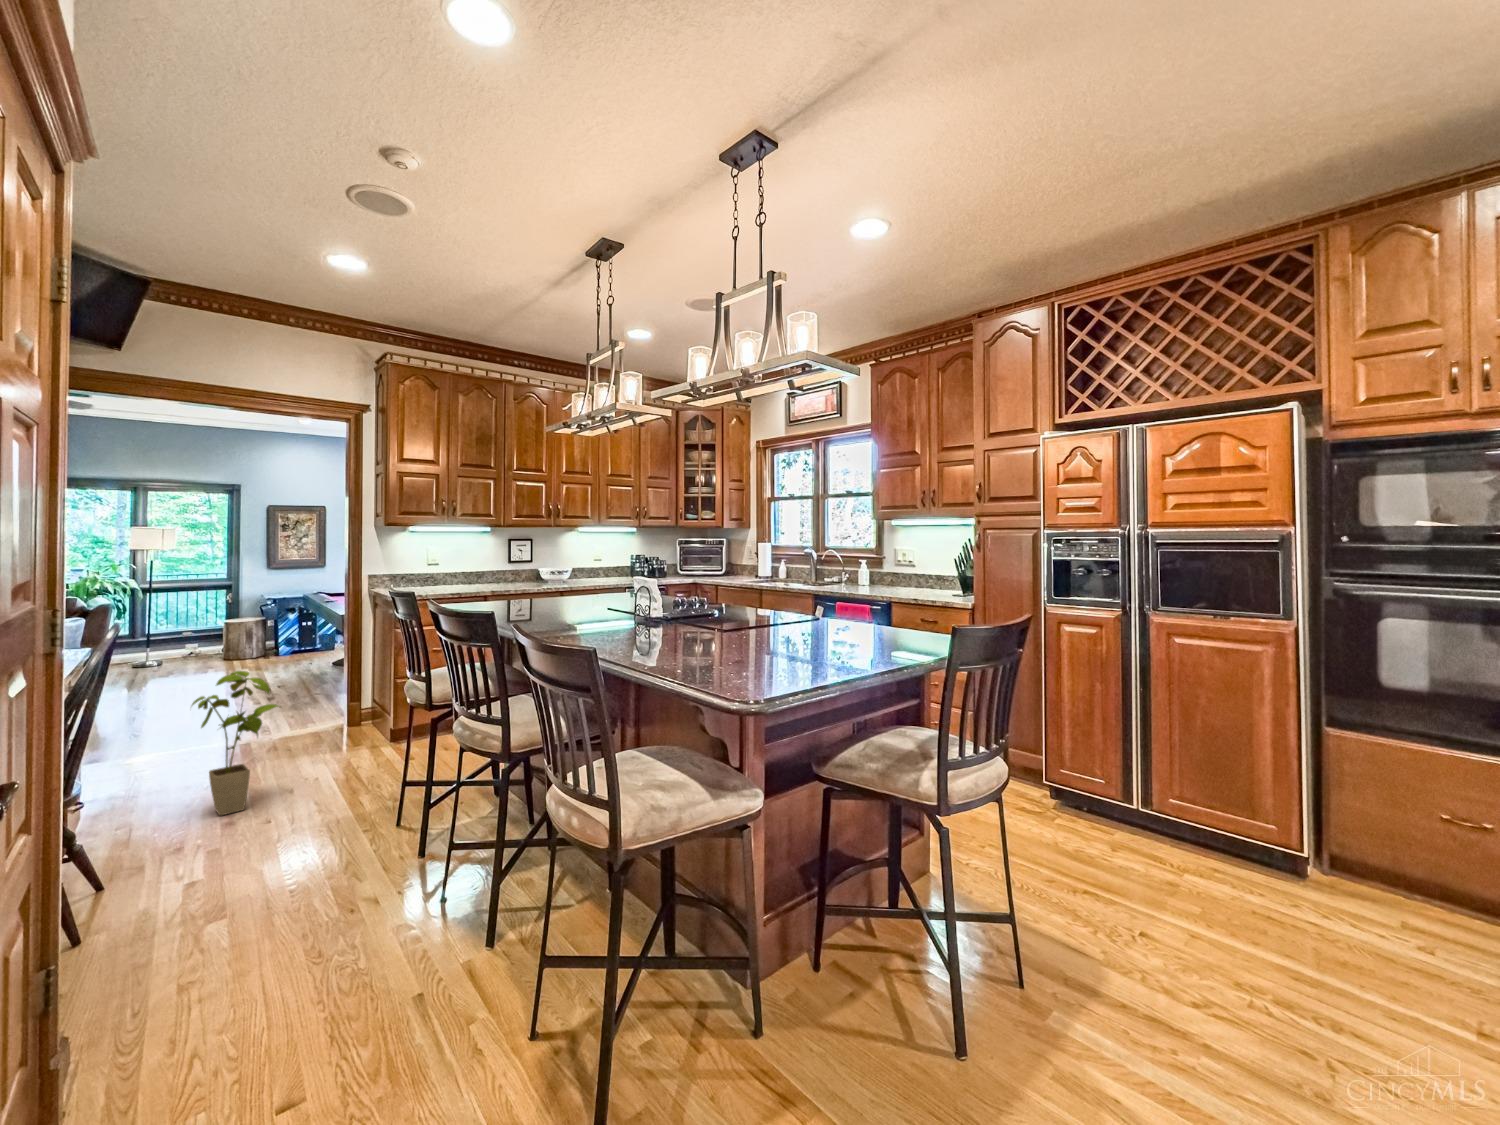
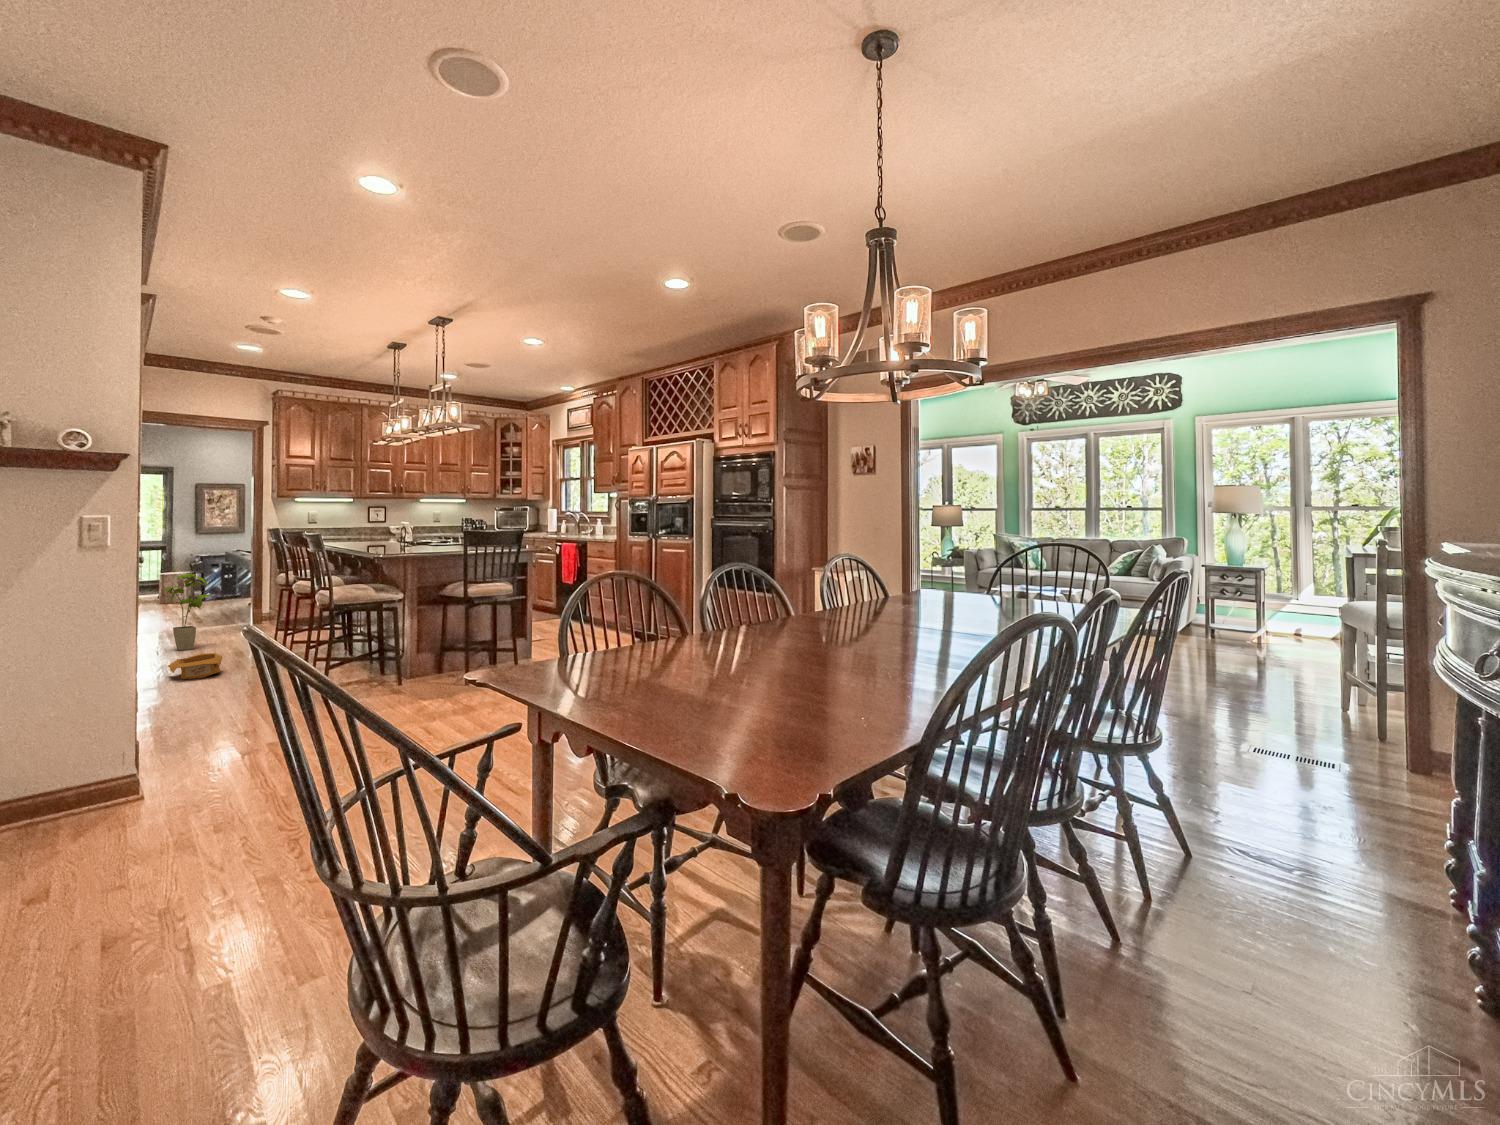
cardboard box: none [169,882,295,984] -> present [168,653,222,679]

